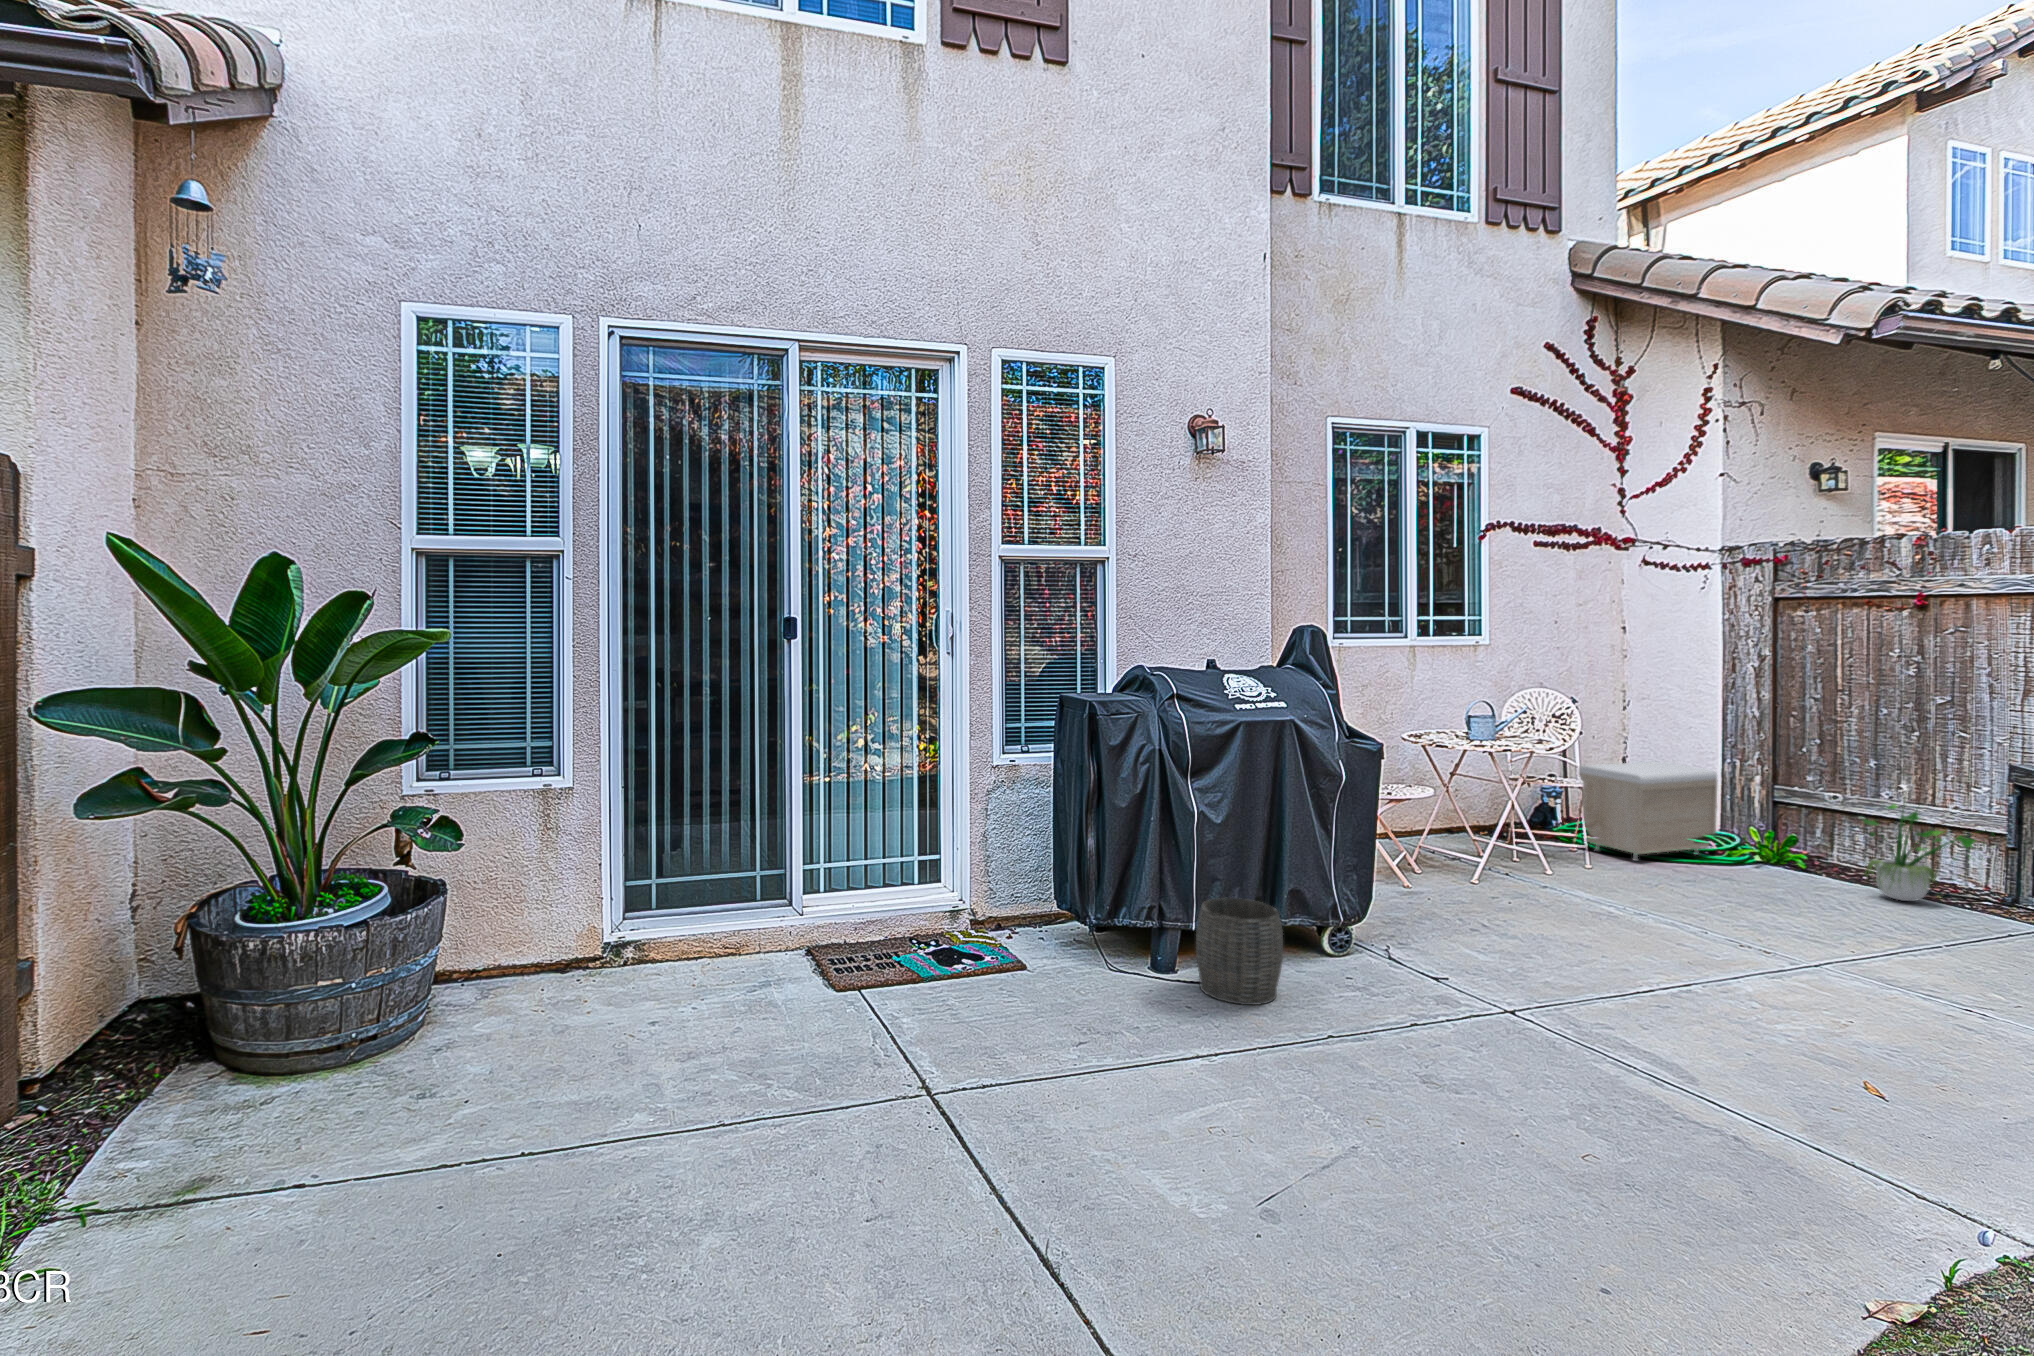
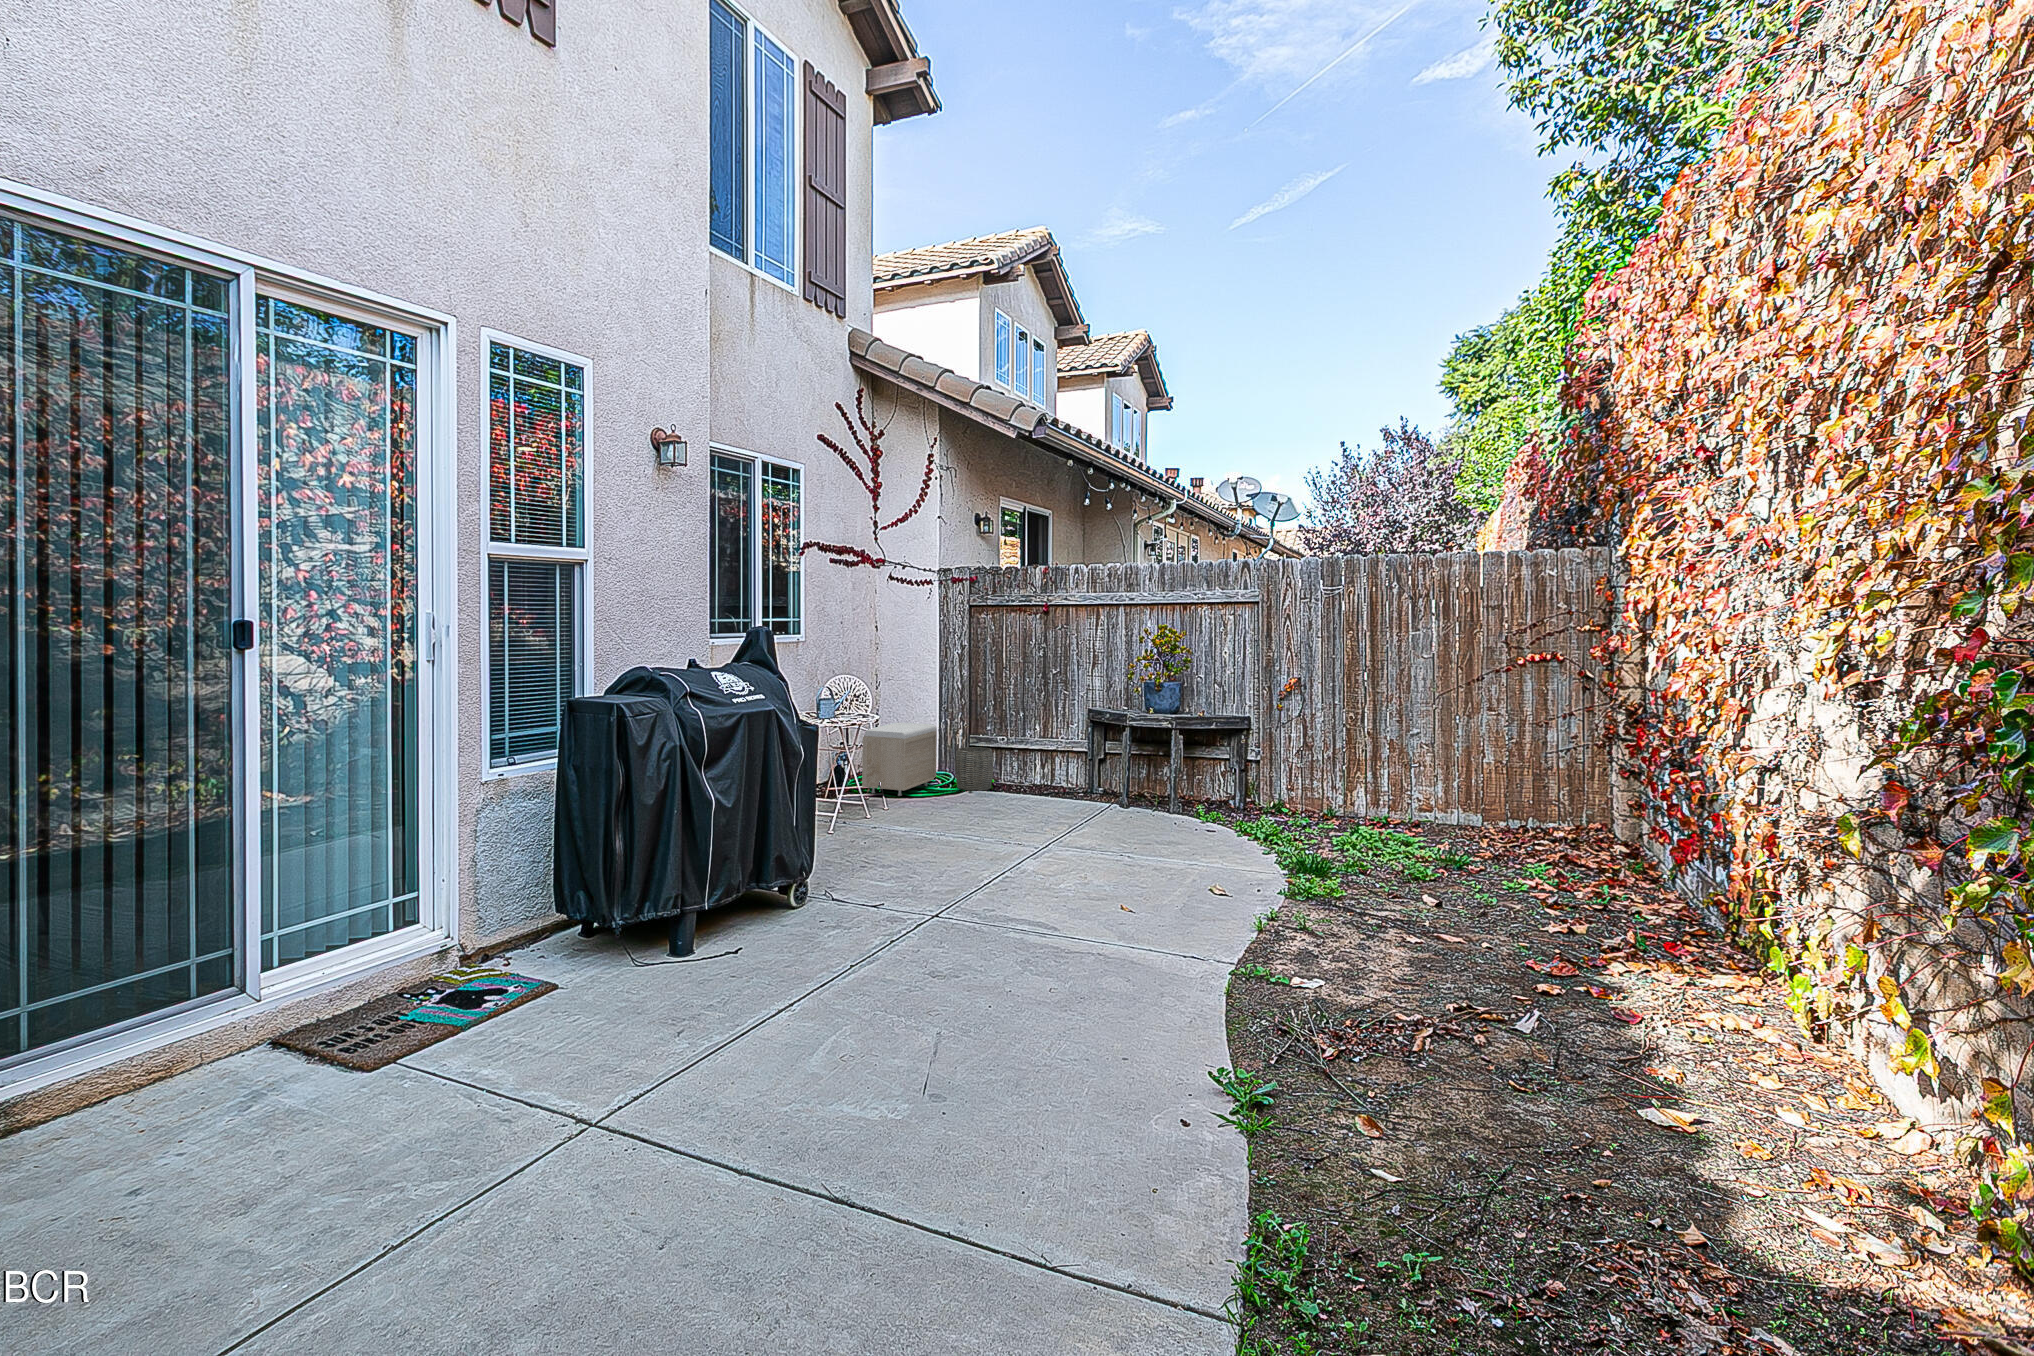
potted plant: present [1862,804,1986,901] -> none [1018,719,1088,795]
woven basket: present [1196,898,1283,1005] -> present [955,747,994,790]

